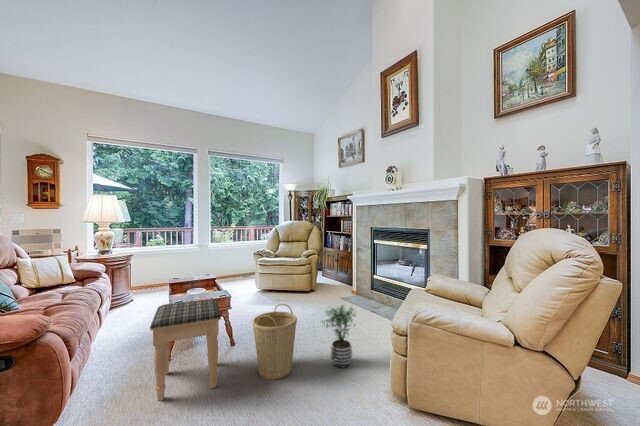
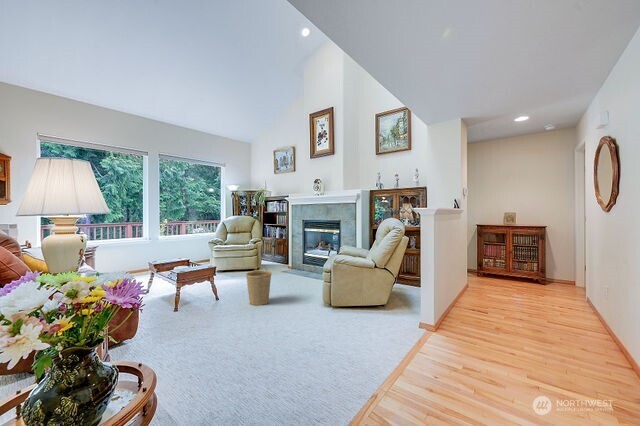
footstool: present [150,299,221,401] -> none [187,265,233,318]
potted plant: present [324,305,356,368] -> none [284,264,305,298]

